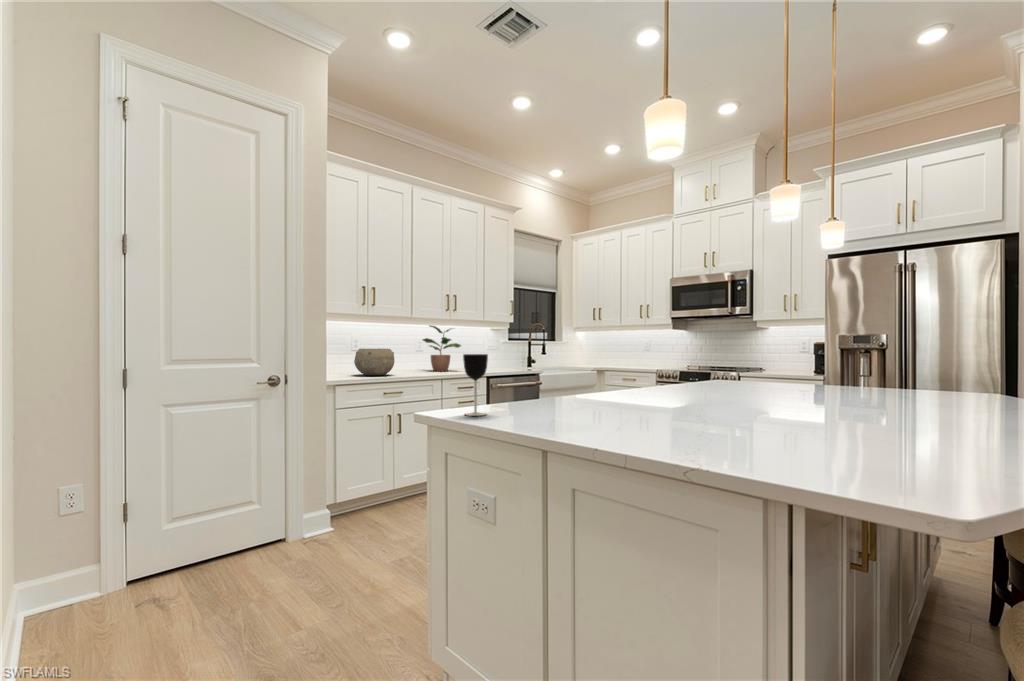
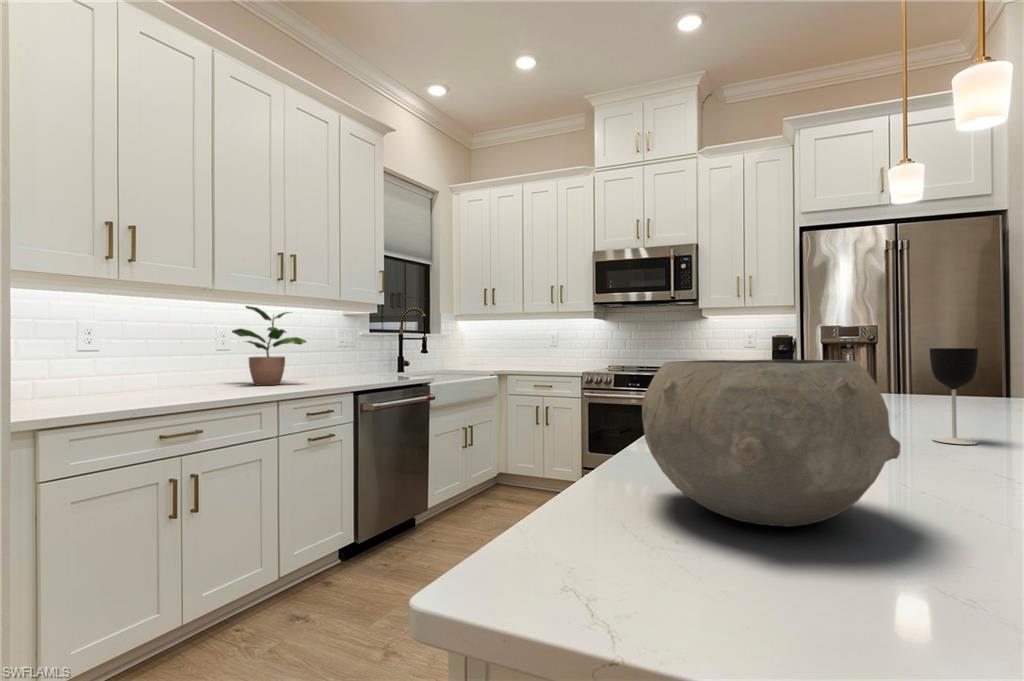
ceramic bowl: present [354,348,394,376] -> present [642,360,900,527]
wine glass: present [463,354,488,416] -> present [930,348,978,444]

